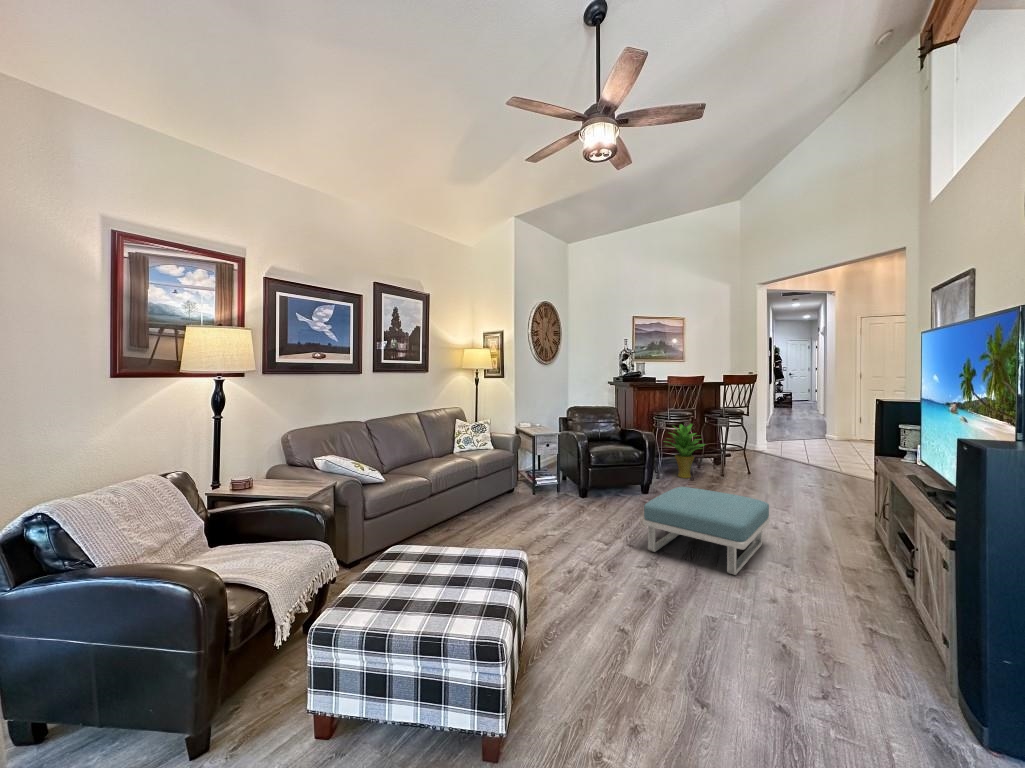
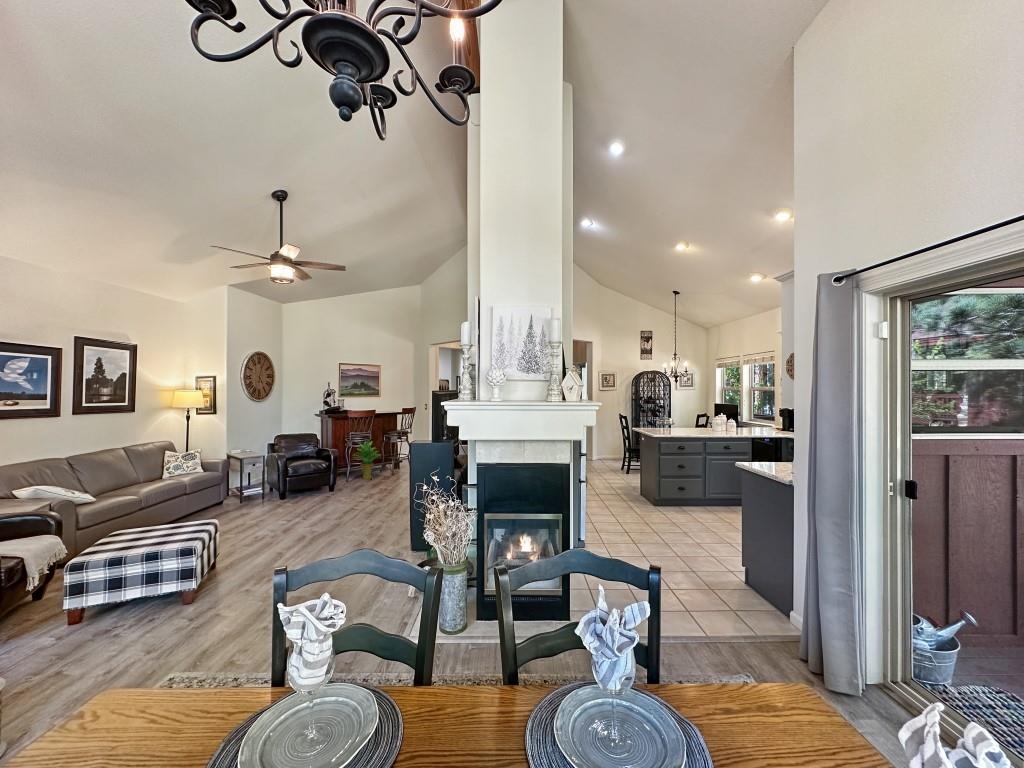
footstool: present [643,487,769,575] -> none [314,480,392,522]

